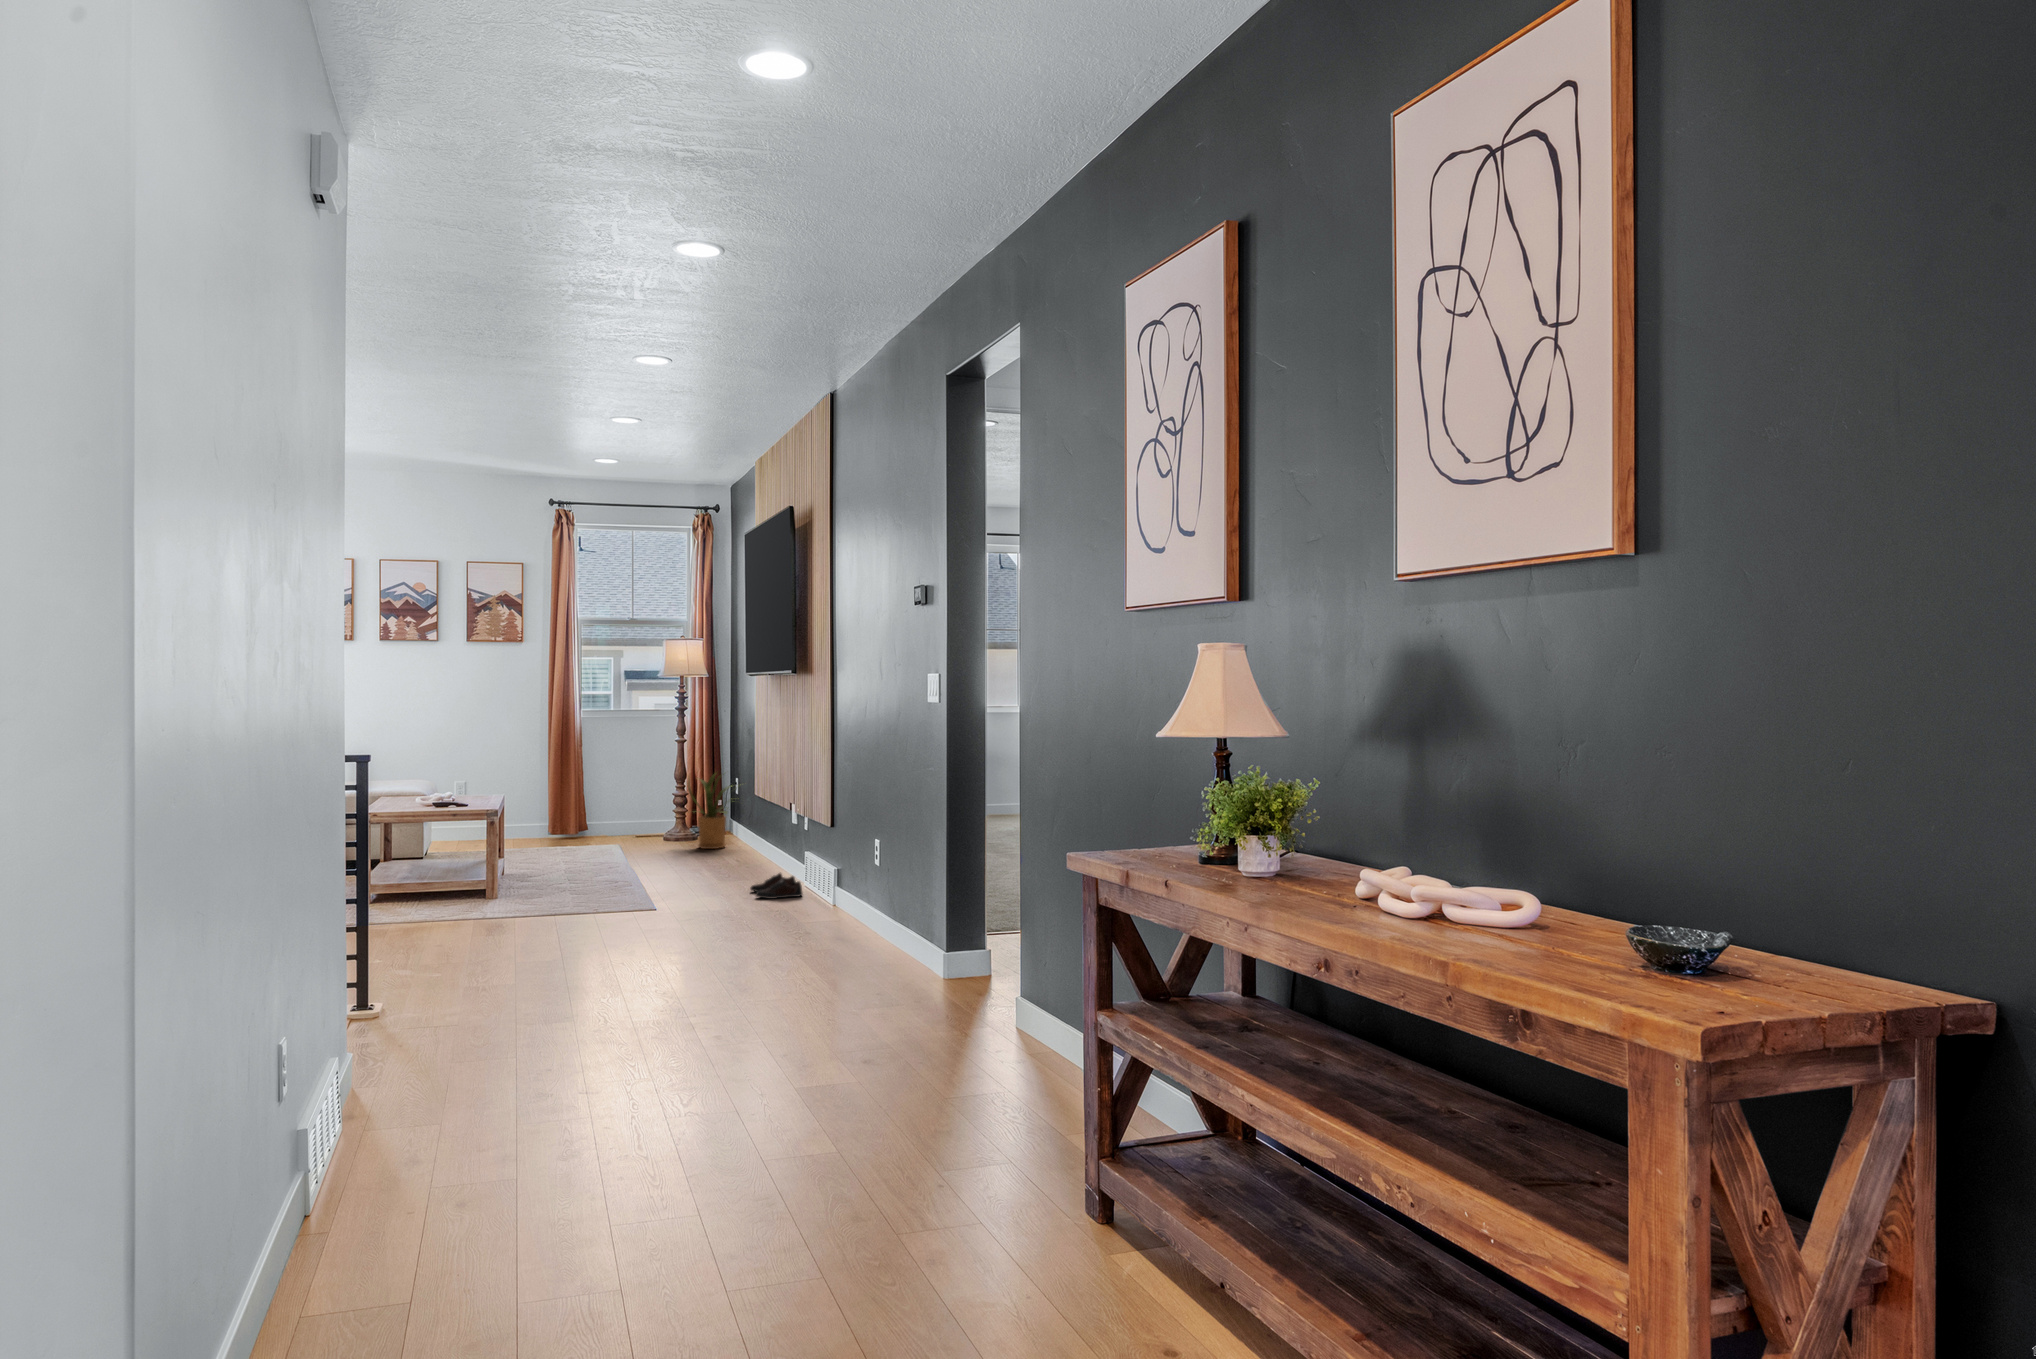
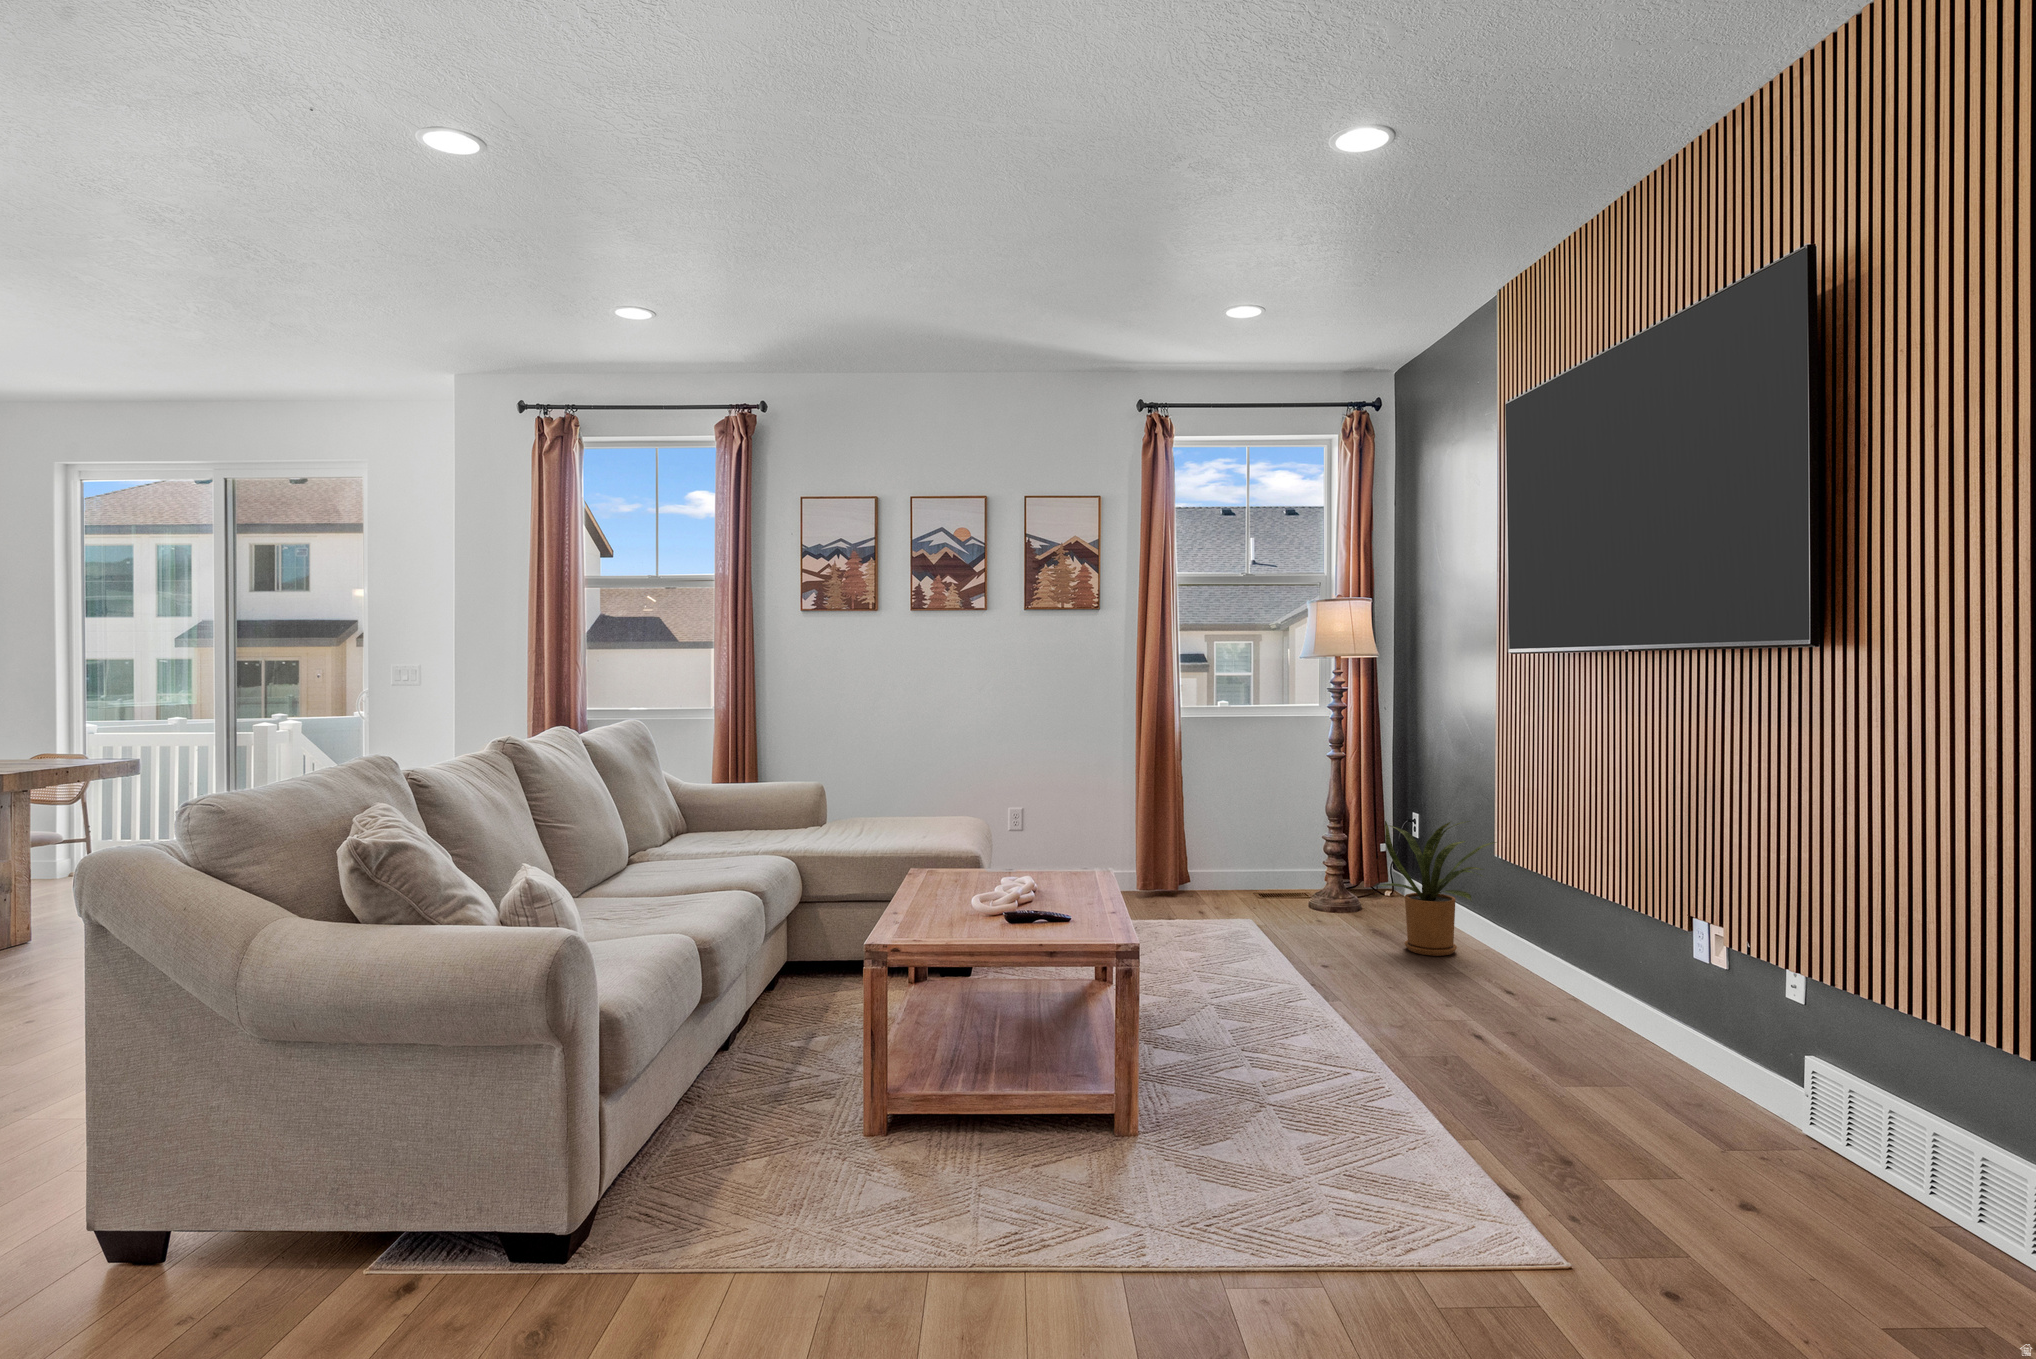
shoe: present [750,873,803,899] -> none [1763,1145,1984,1260]

